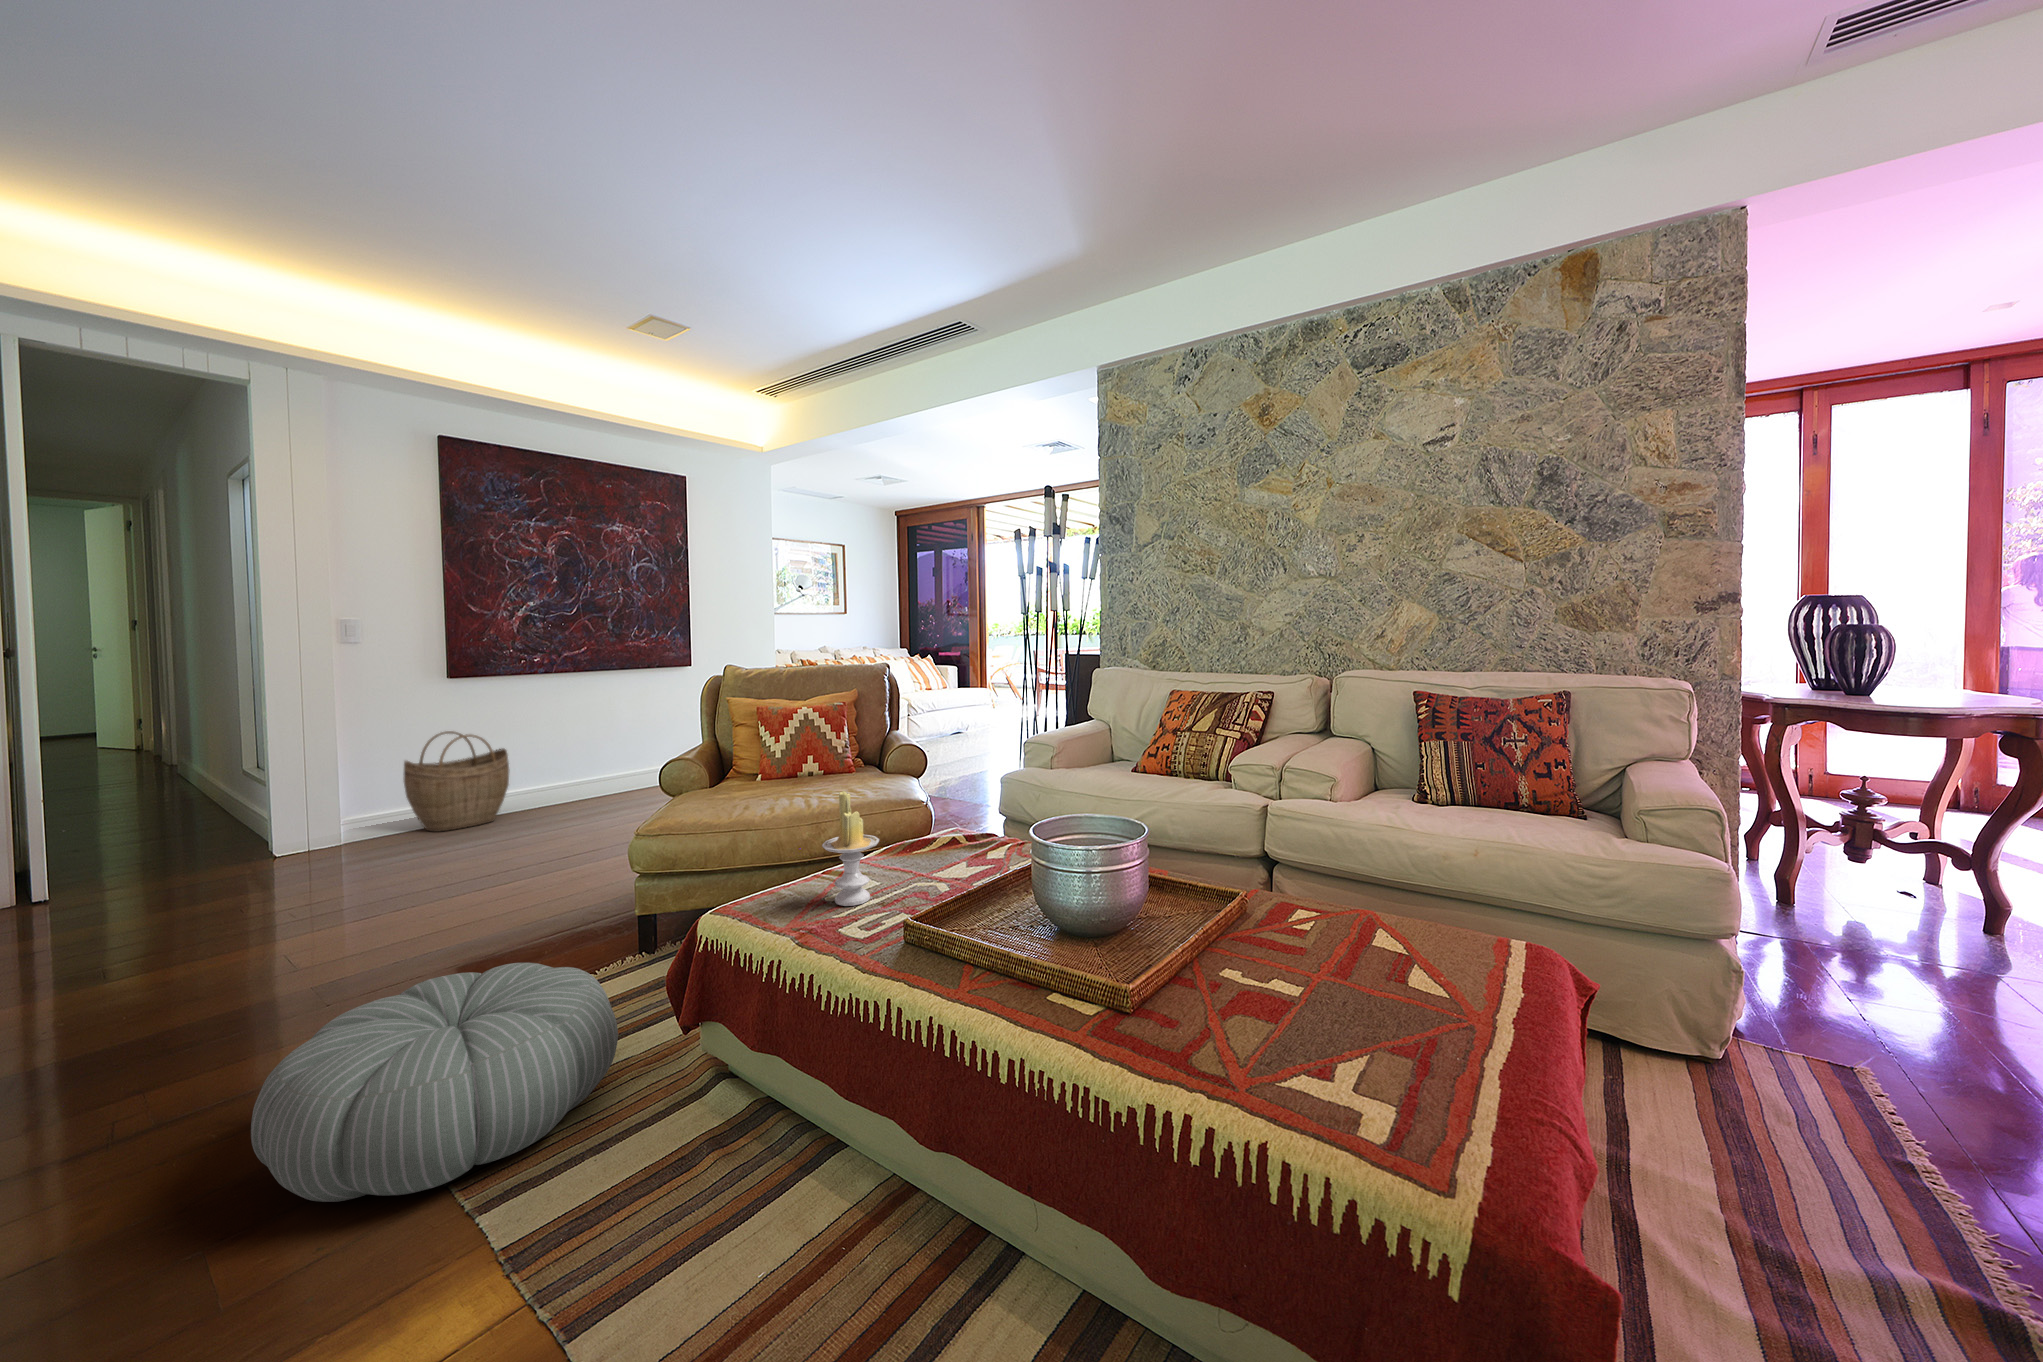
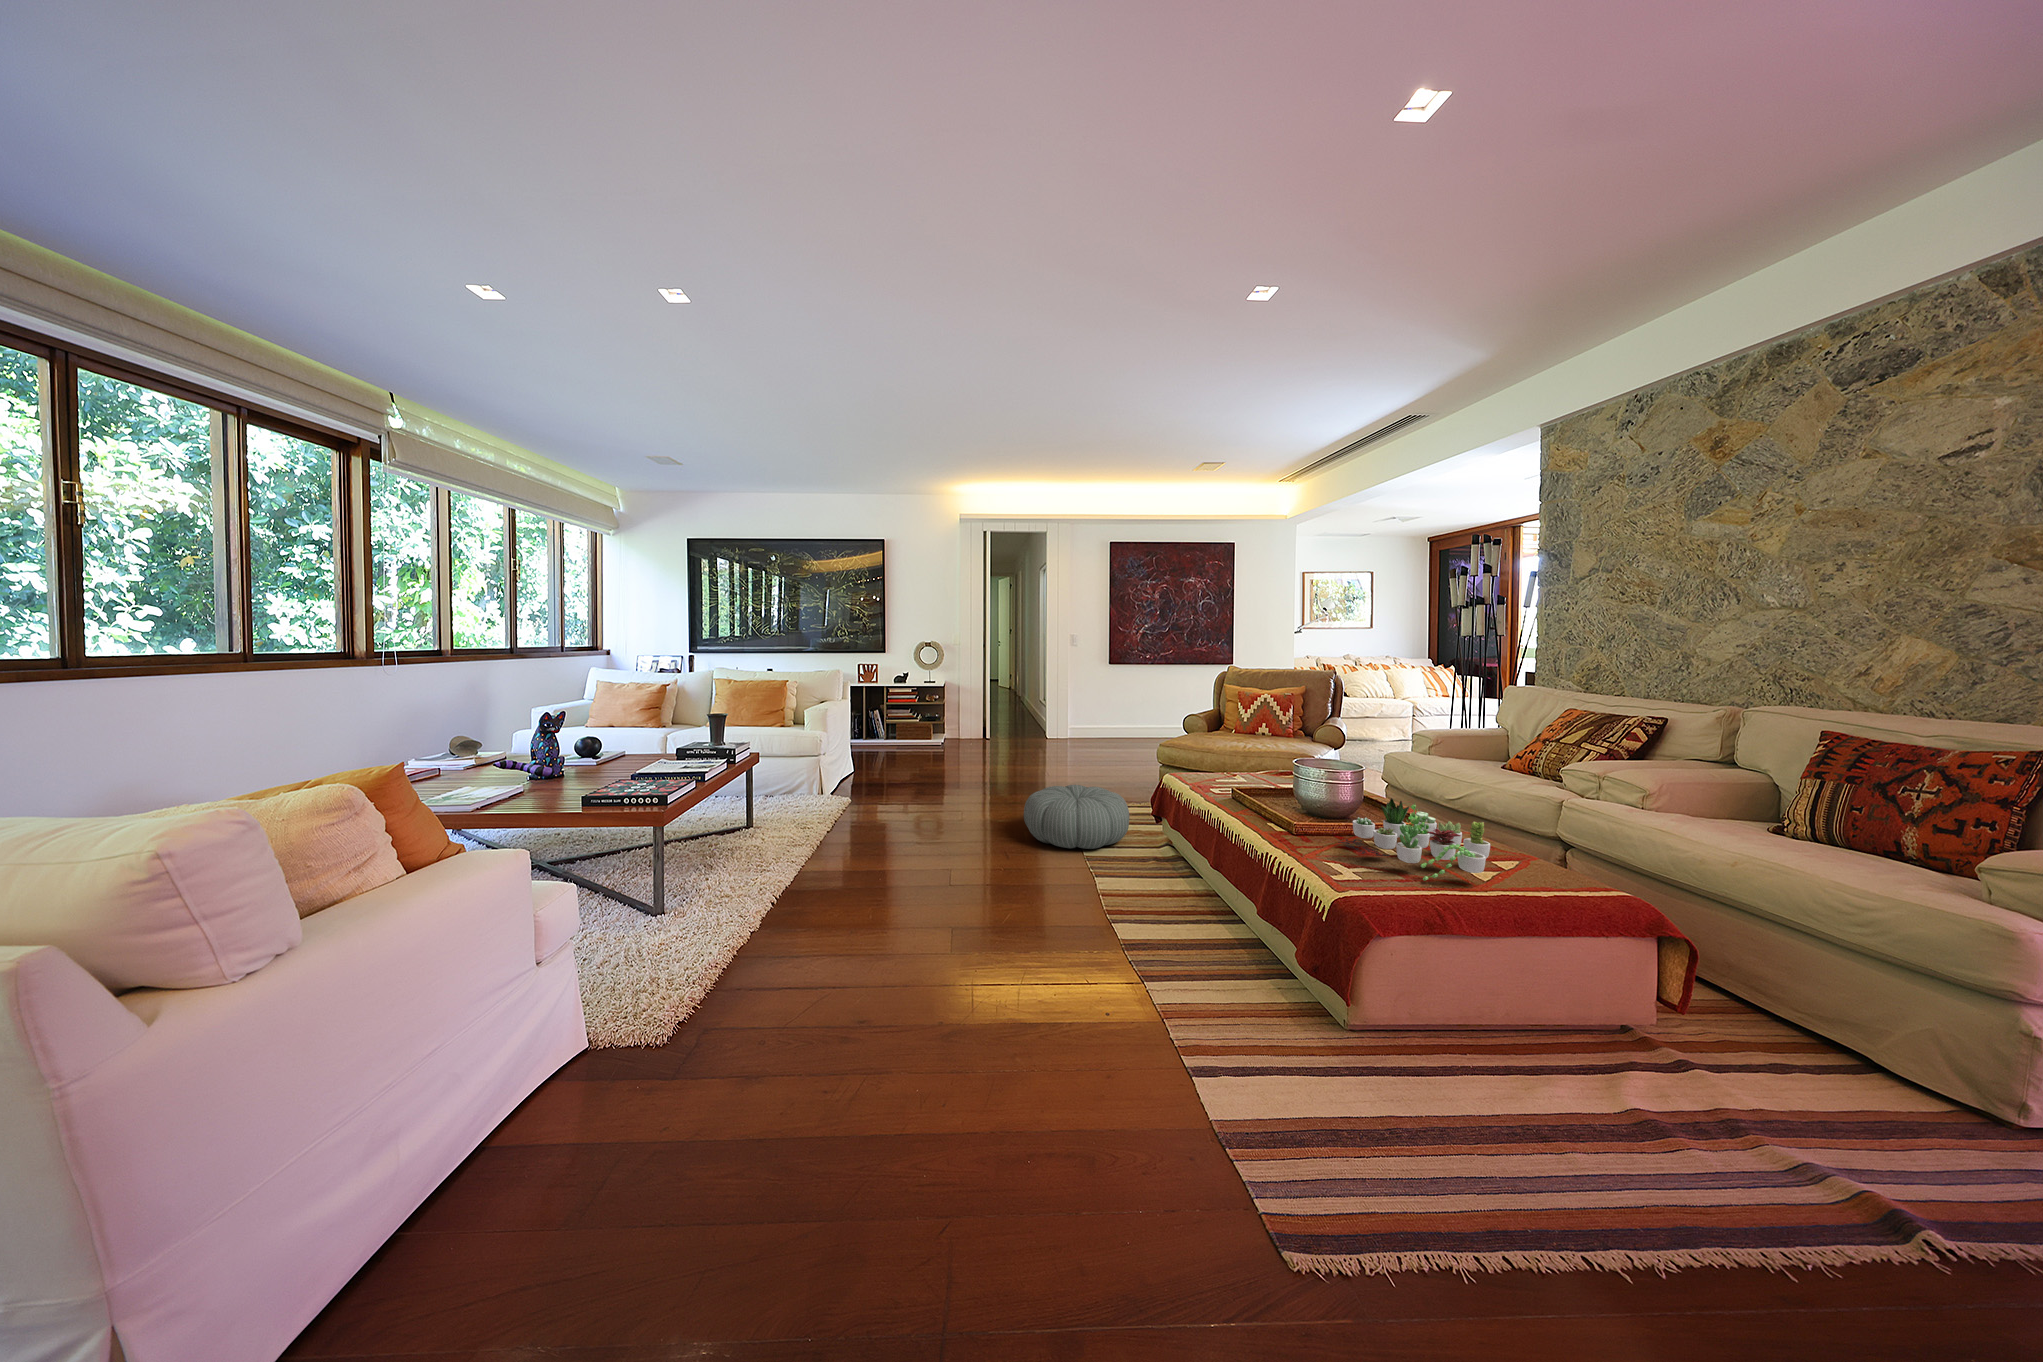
woven basket: present [404,731,509,832] -> none [1087,694,1130,744]
candle: present [822,791,879,906] -> none [1206,733,1234,788]
succulent plant: none [1230,869,1497,1032] -> present [1338,798,1490,881]

